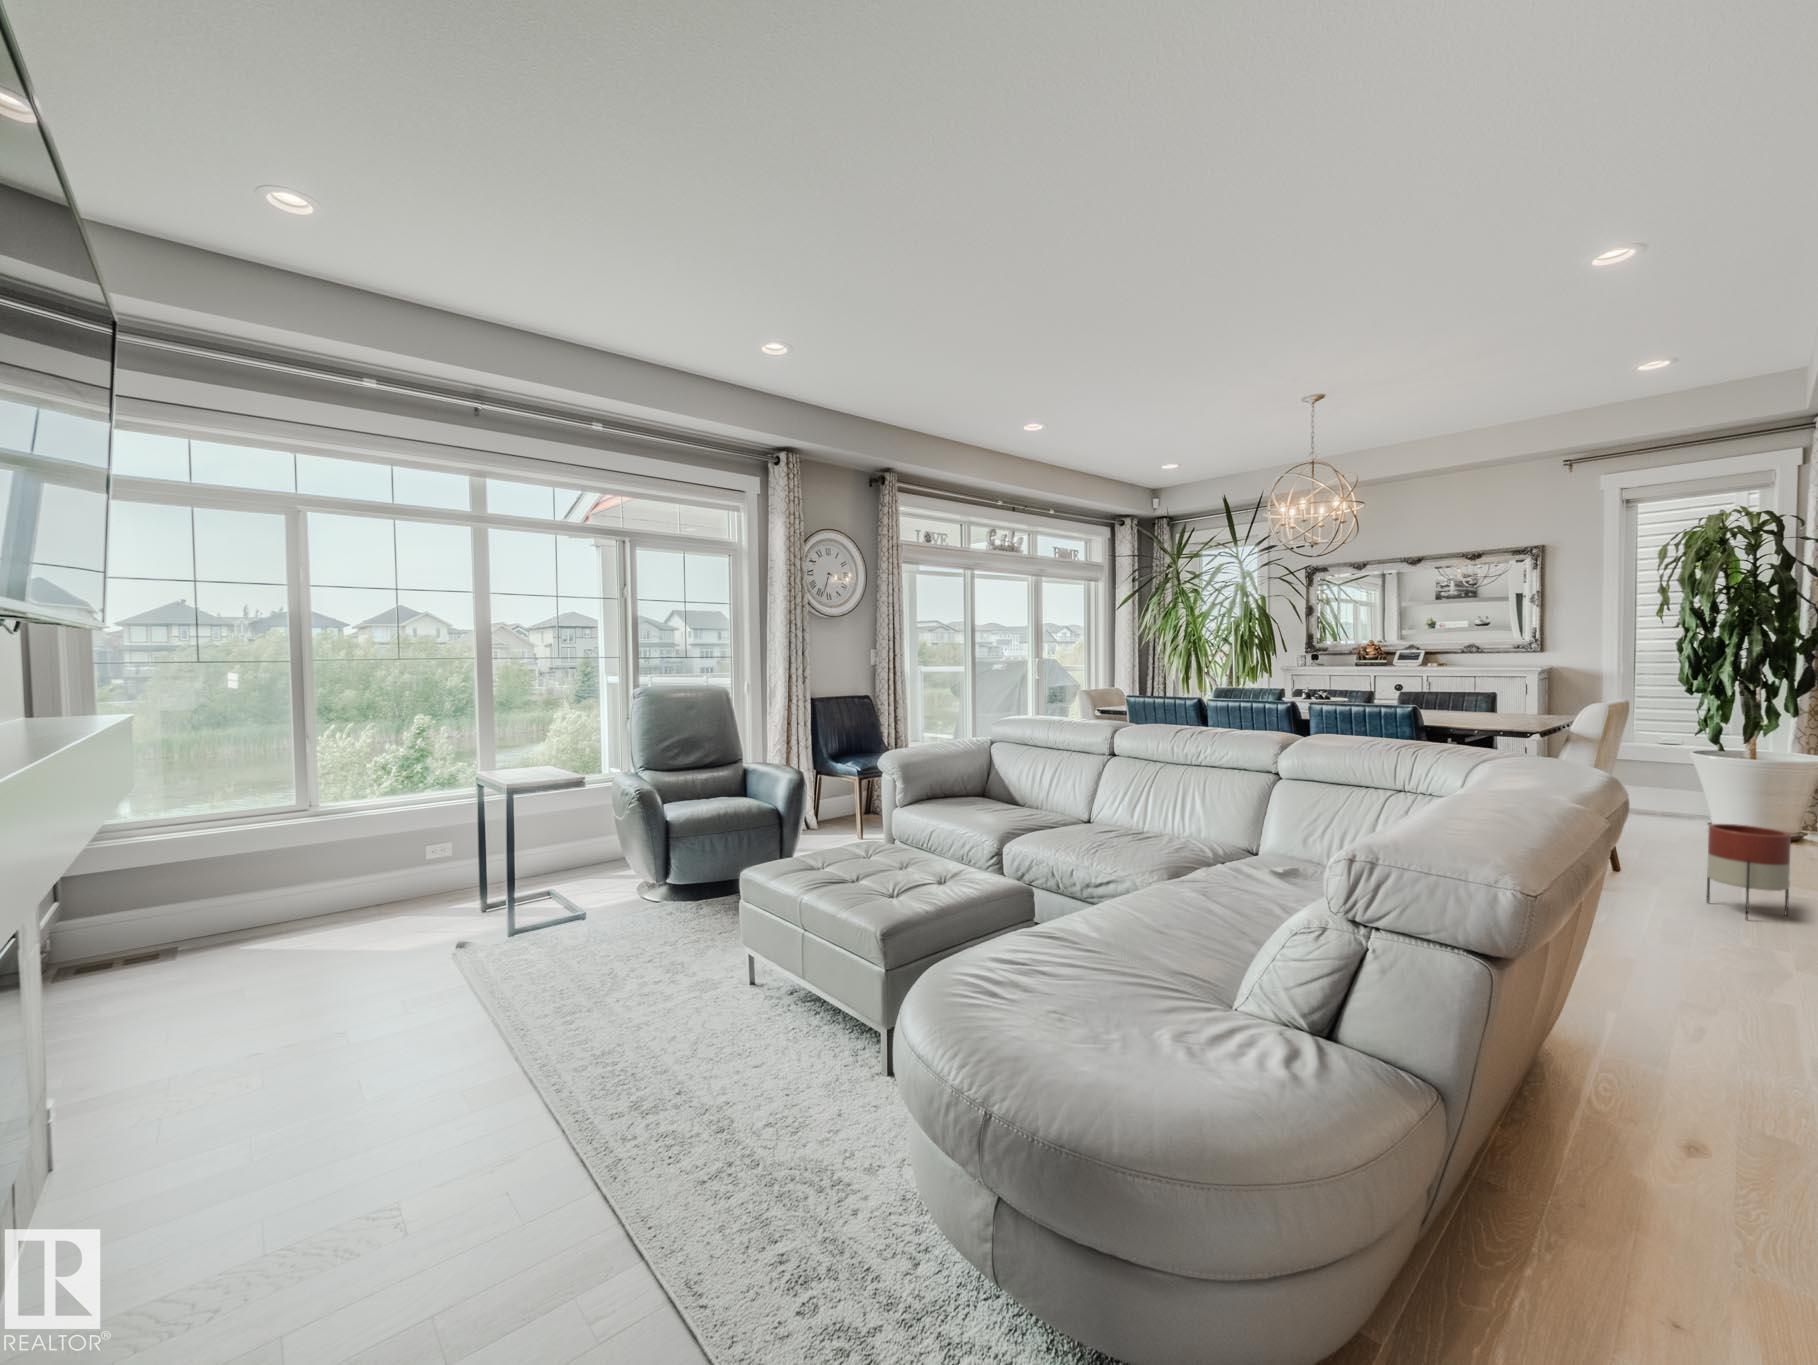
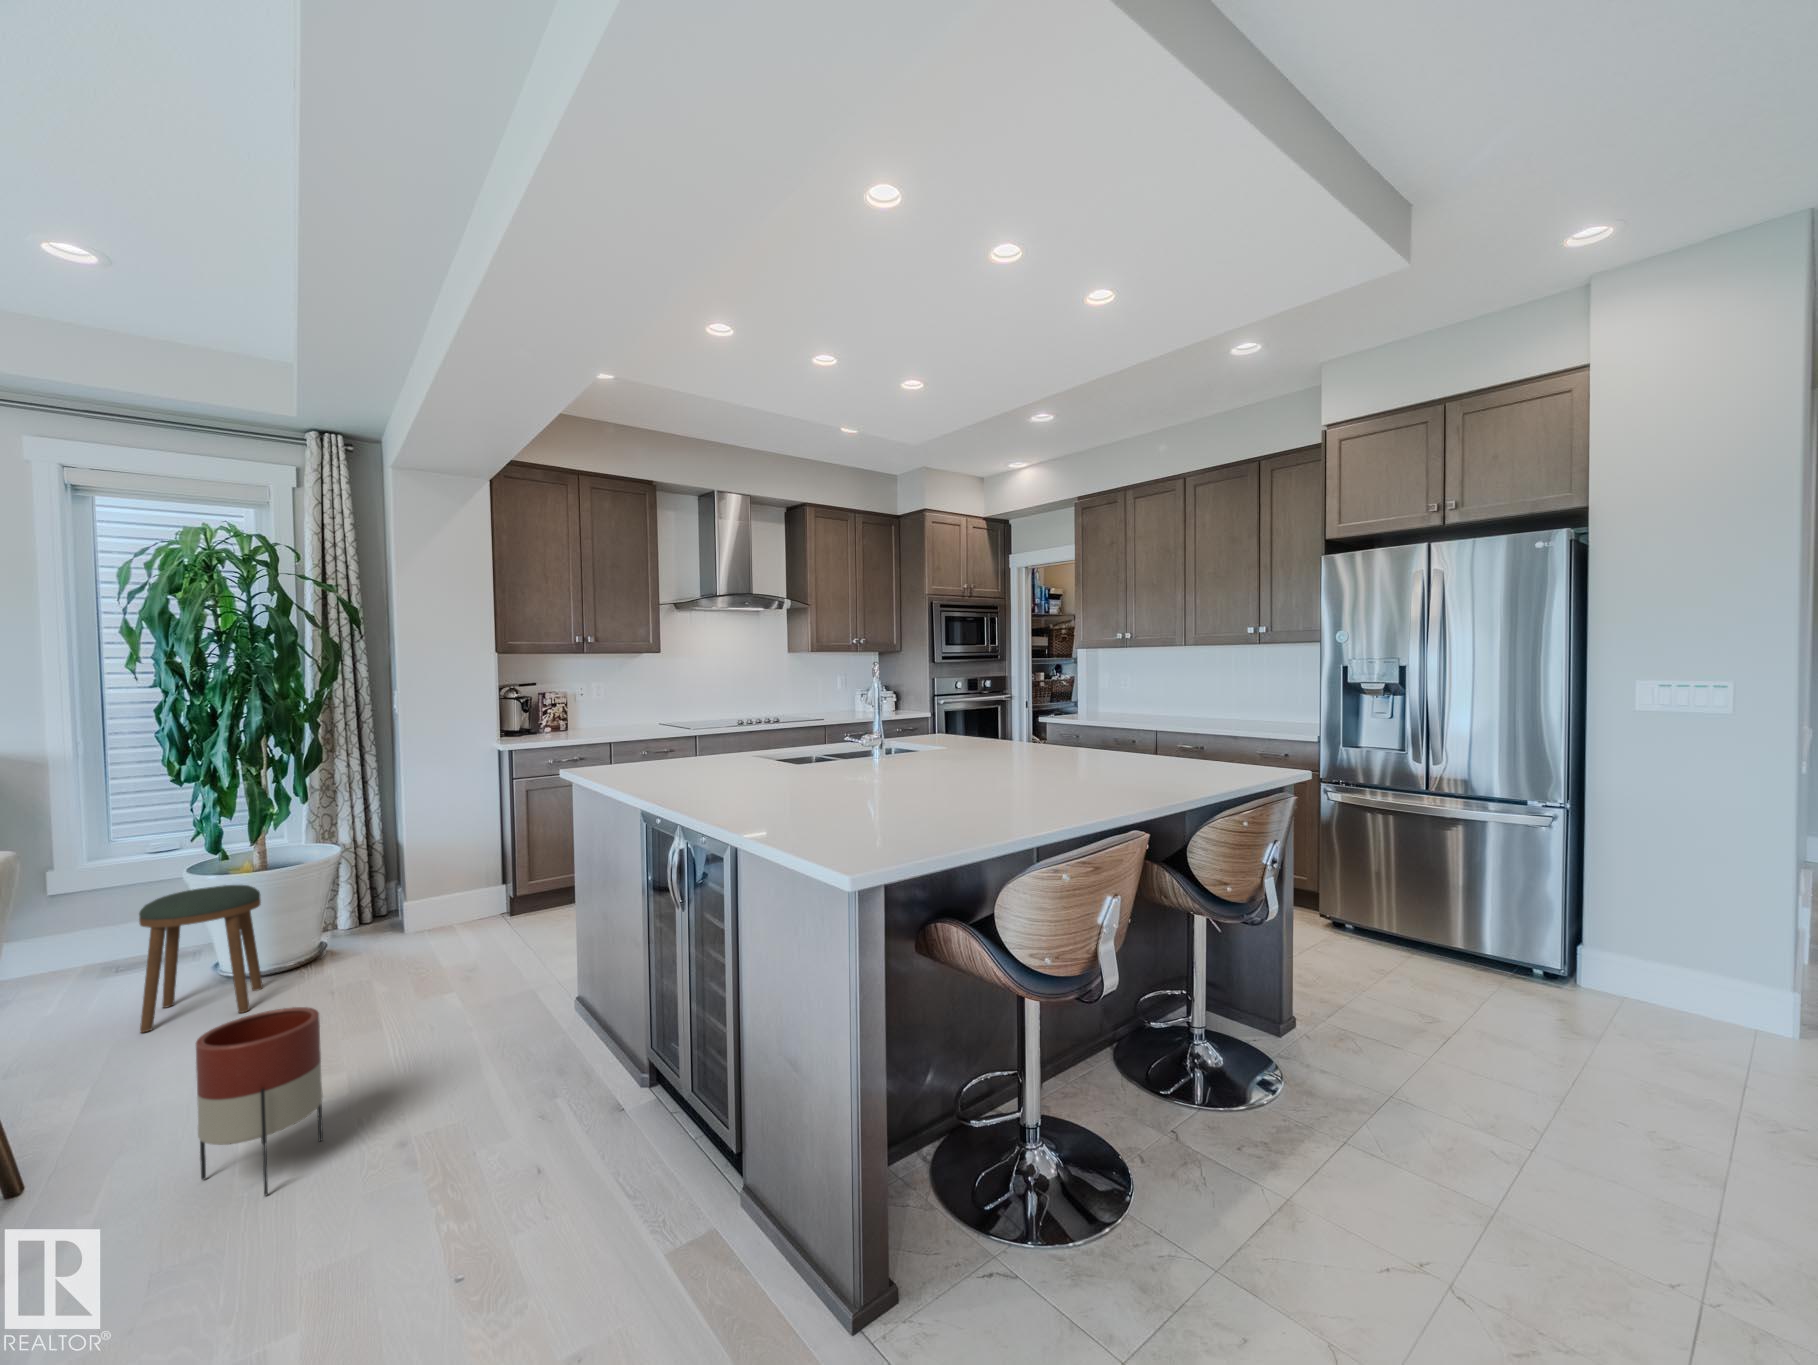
stool: none [1661,763,1750,852] -> present [139,885,263,1033]

